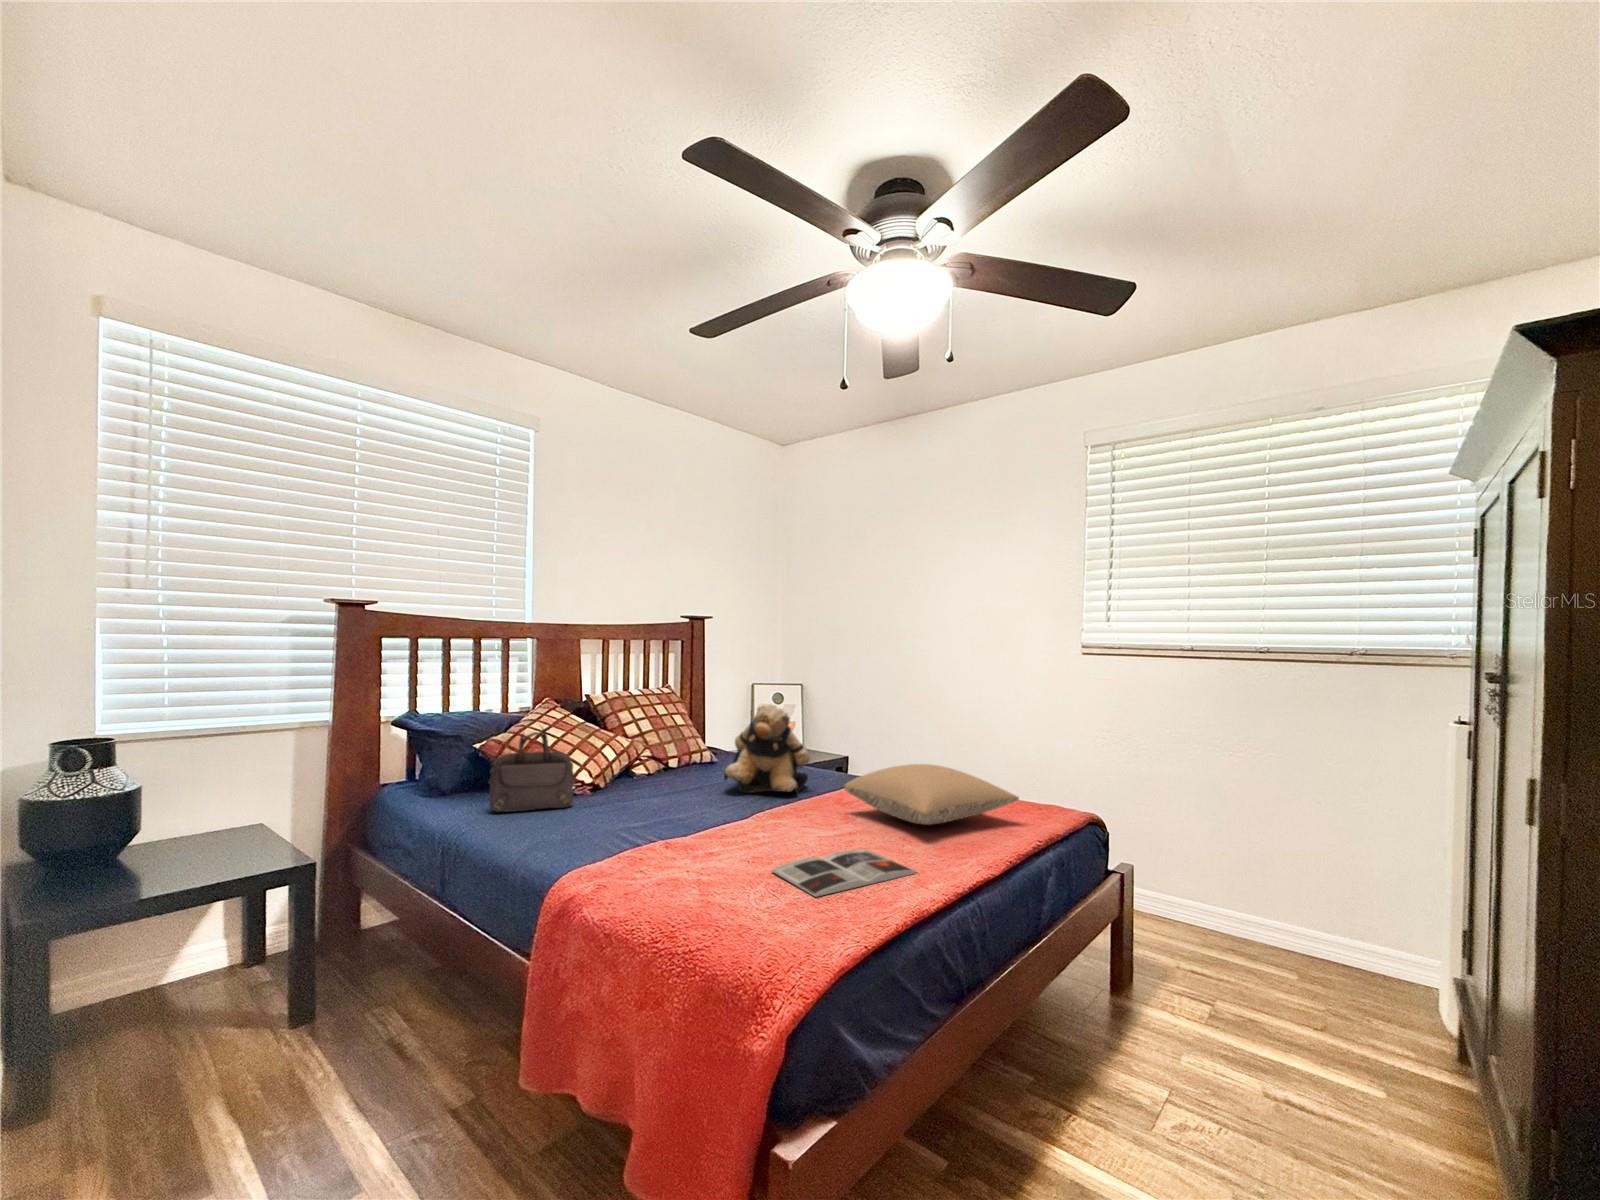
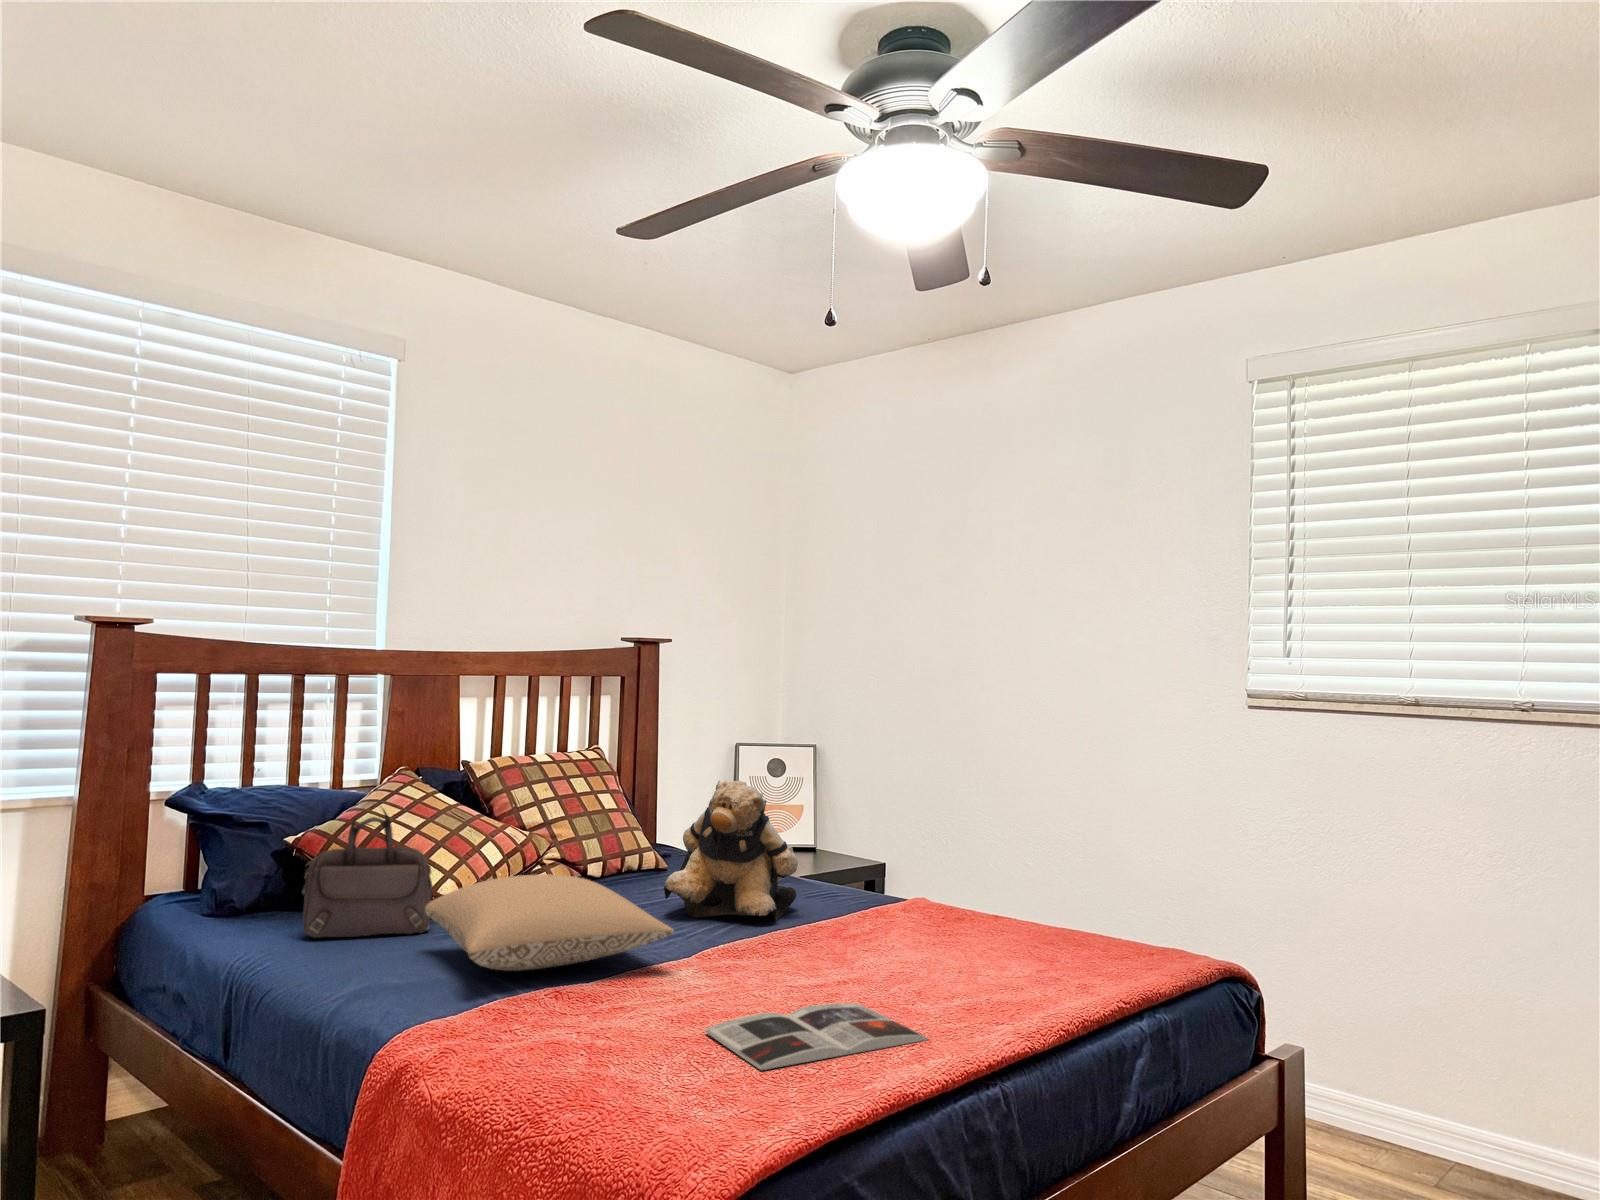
pillow: present [844,764,1019,825] -> present [425,874,674,971]

